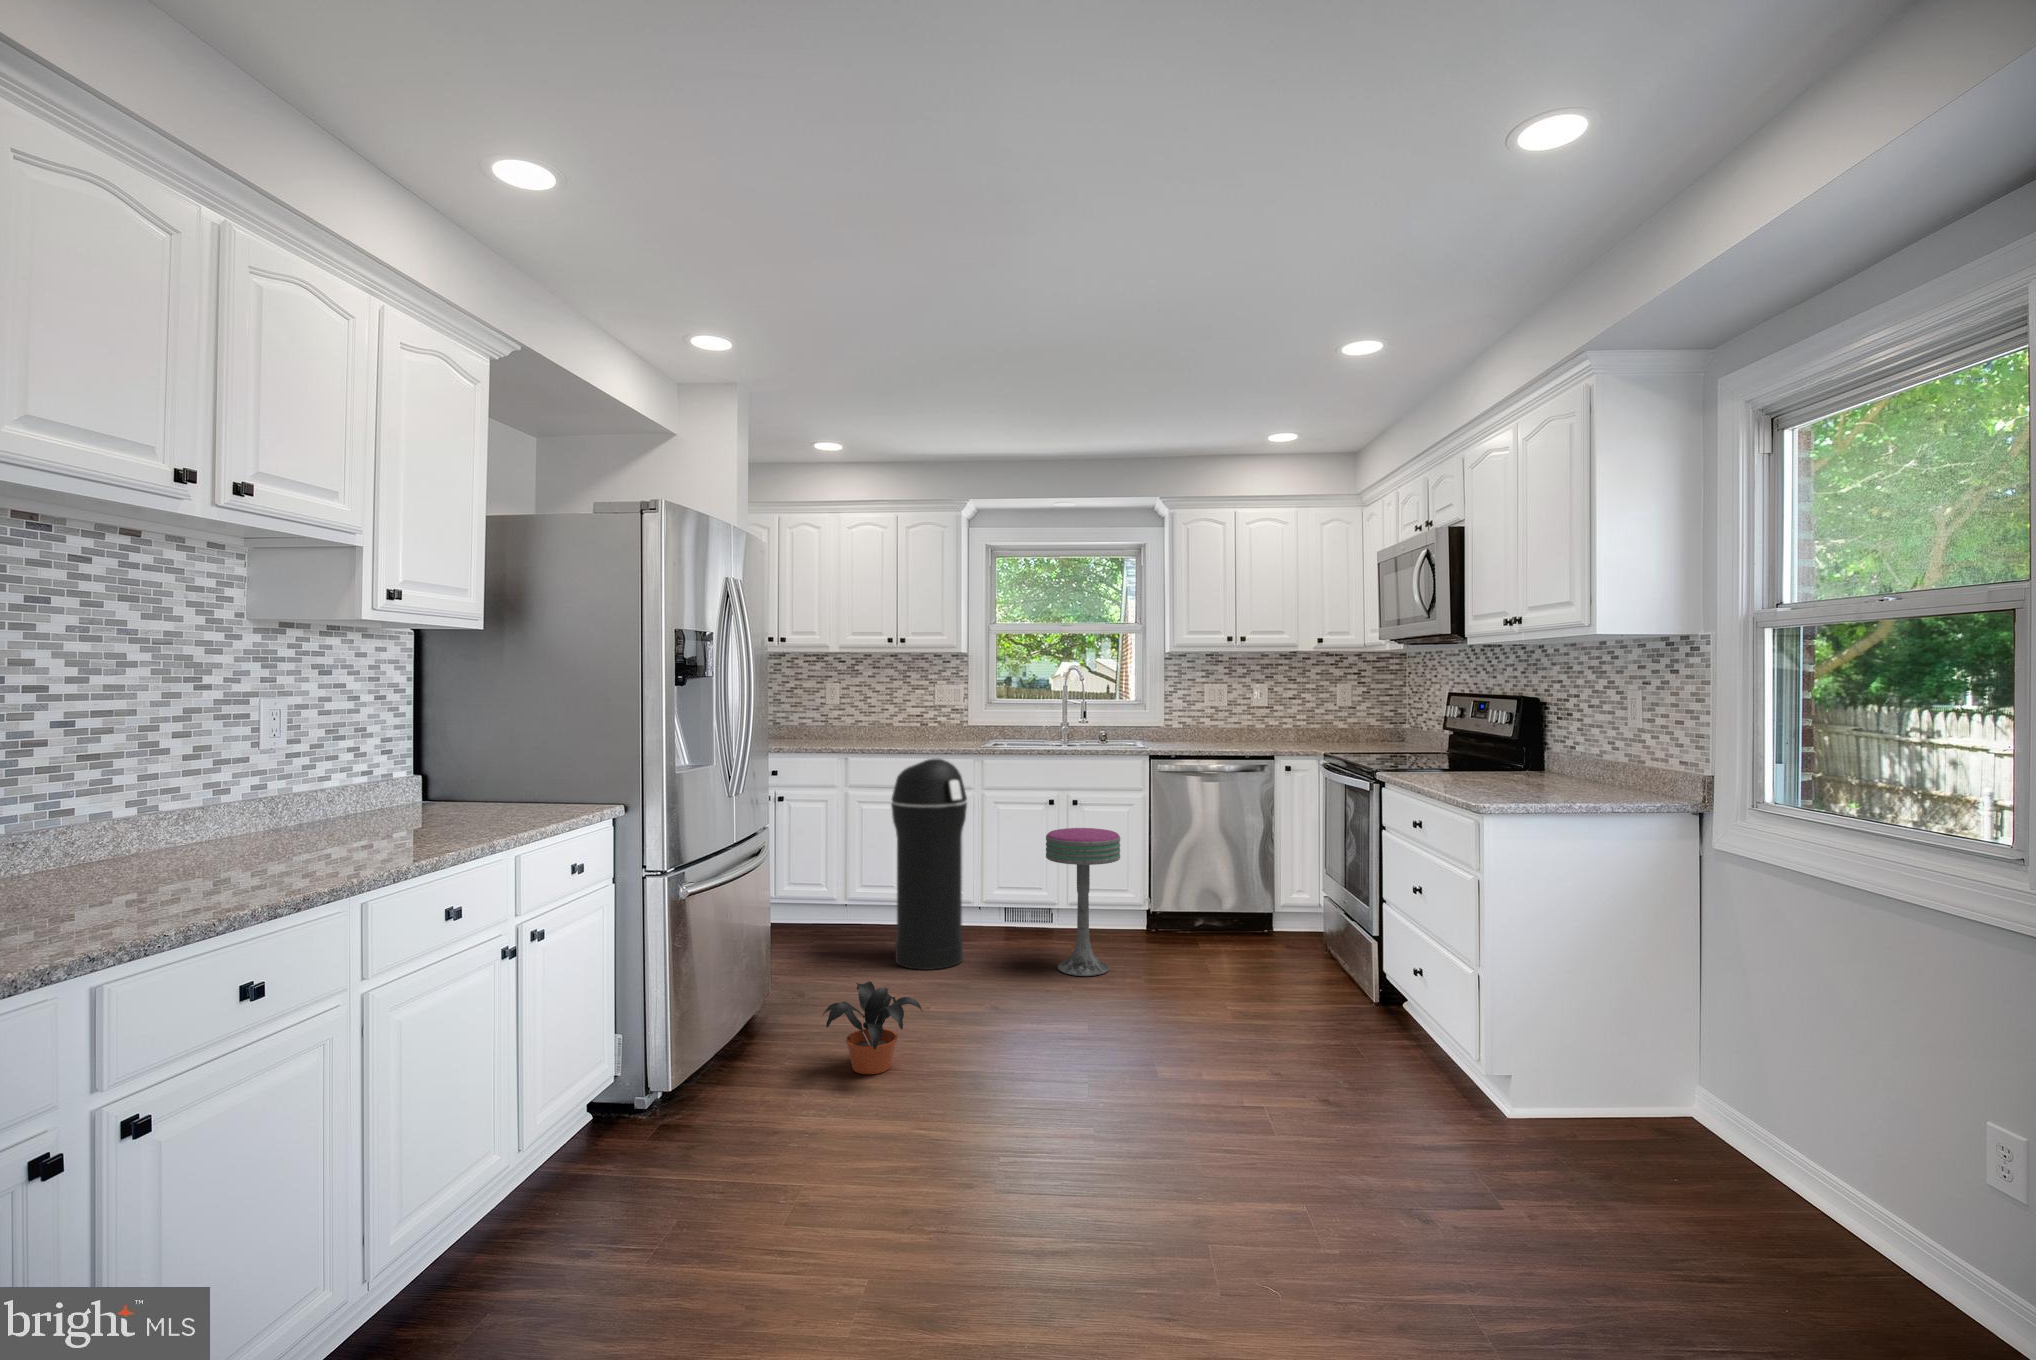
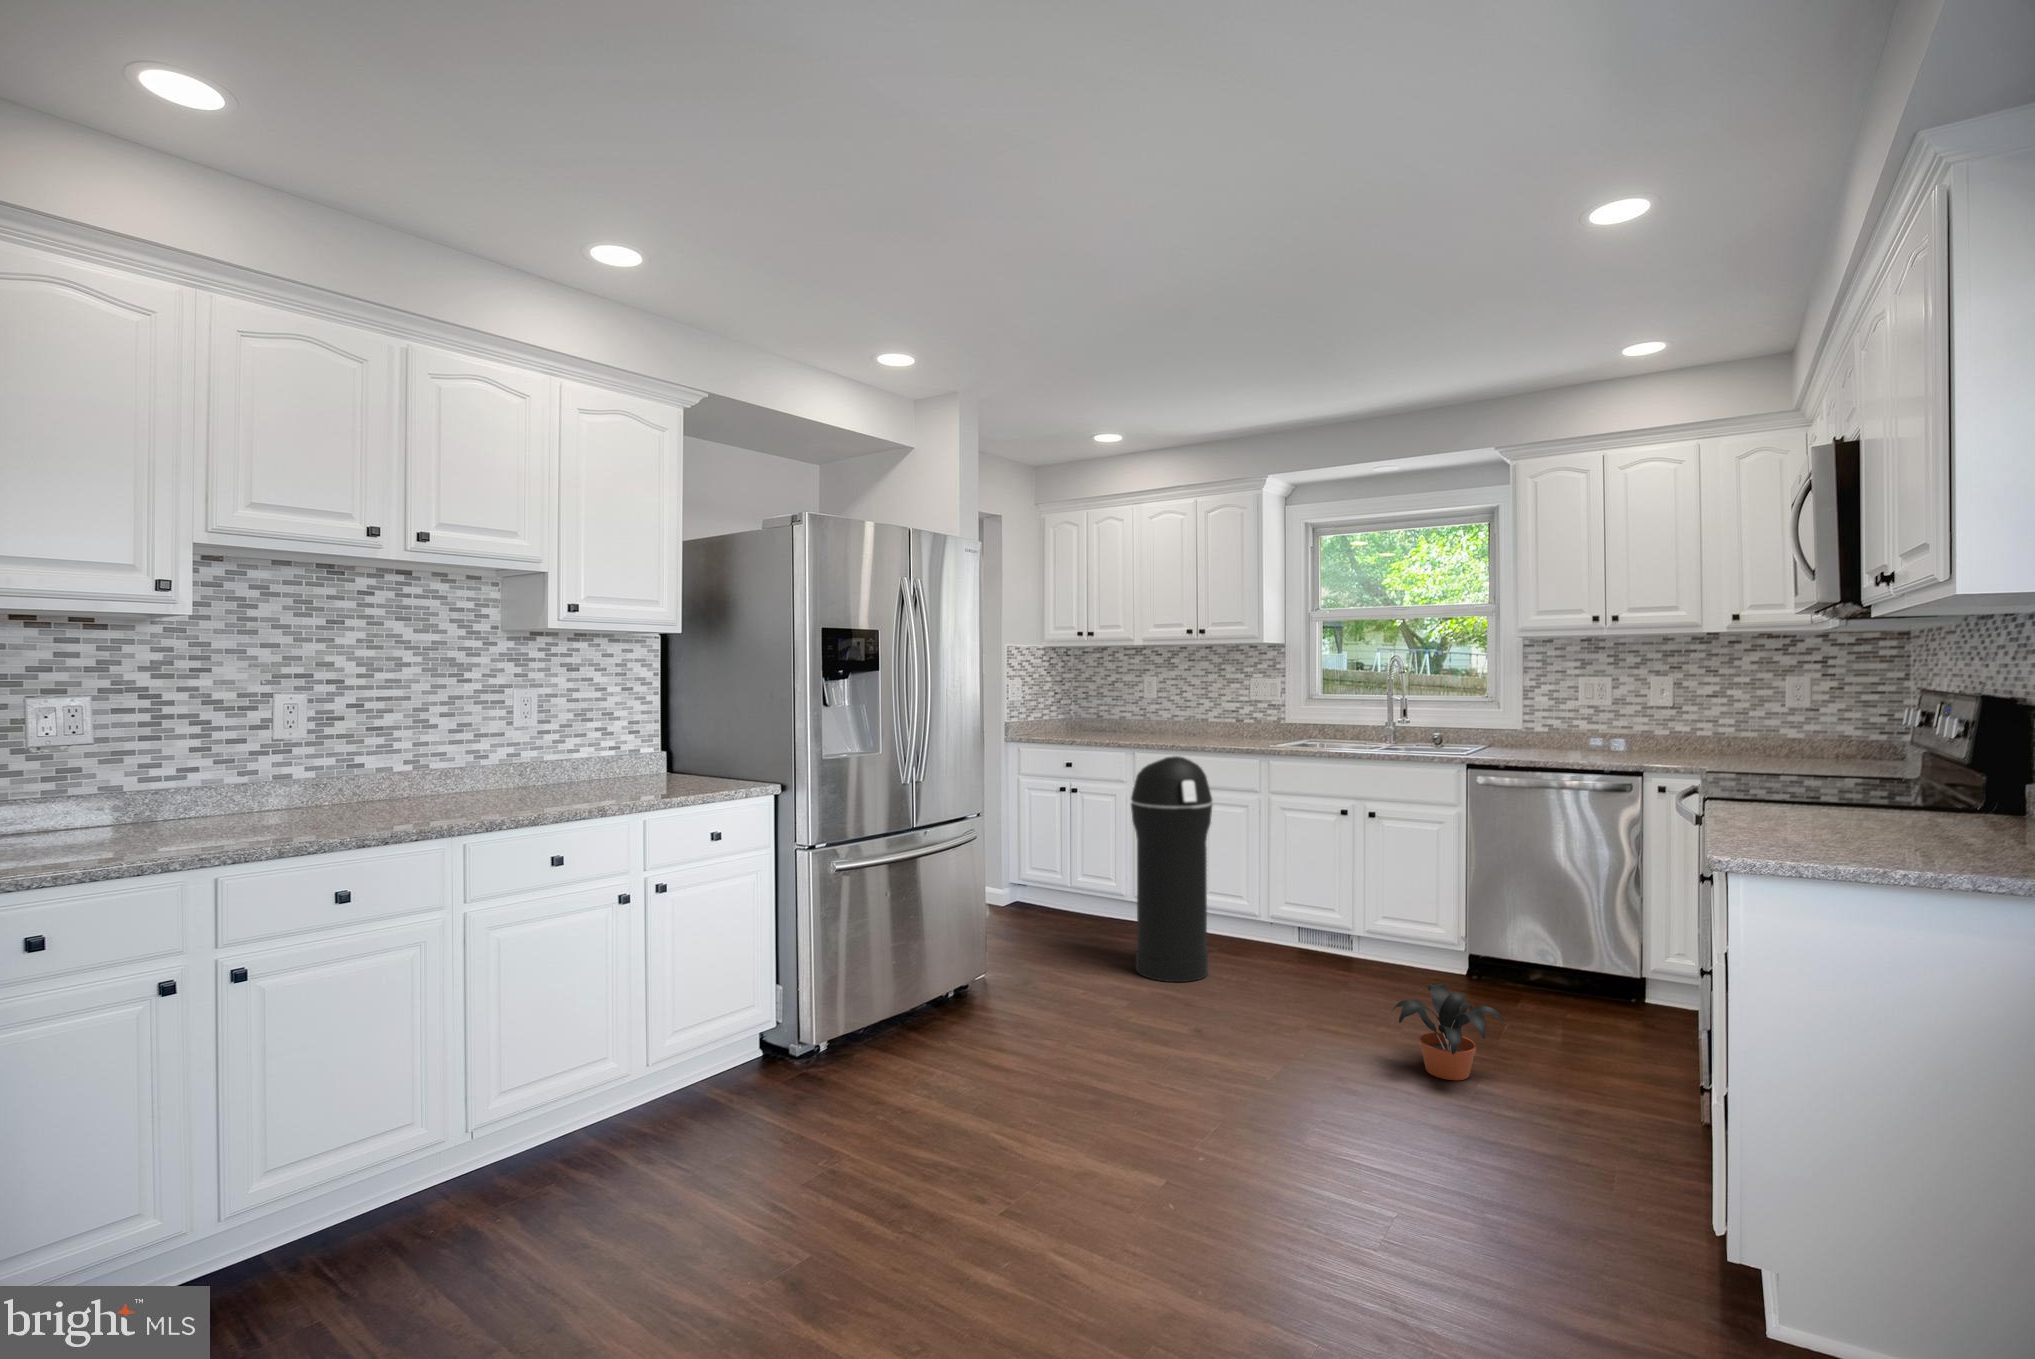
bar stool: present [1046,828,1120,976] -> none [1287,843,1379,1018]
potted plant: present [823,981,922,1074] -> present [1392,983,1505,1080]

